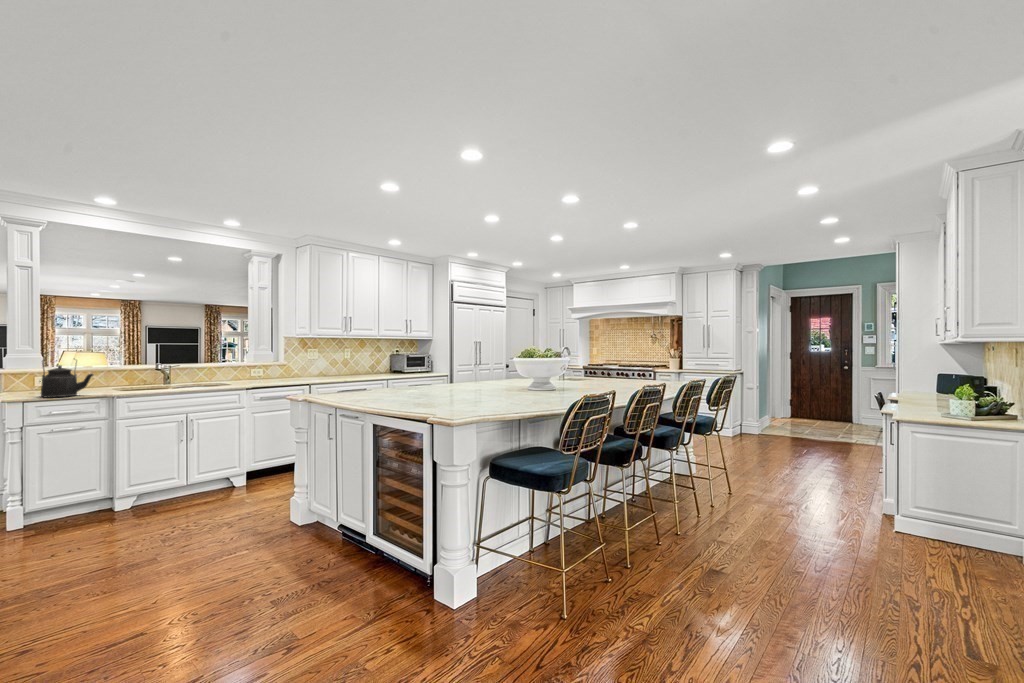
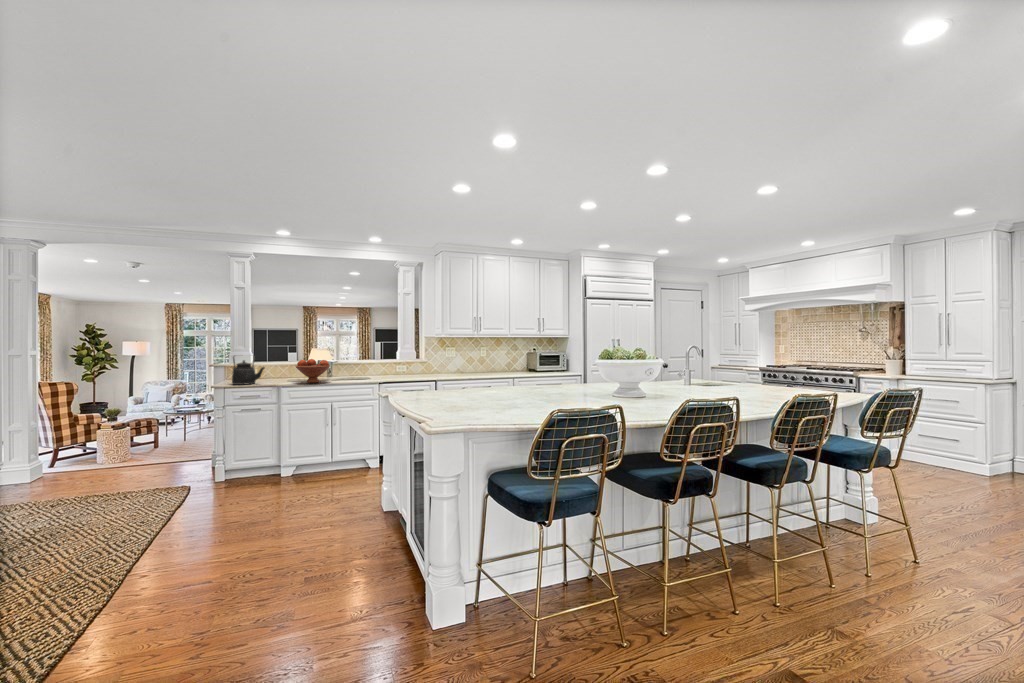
fruit bowl: none [138,363,186,392] -> present [296,359,330,383]

